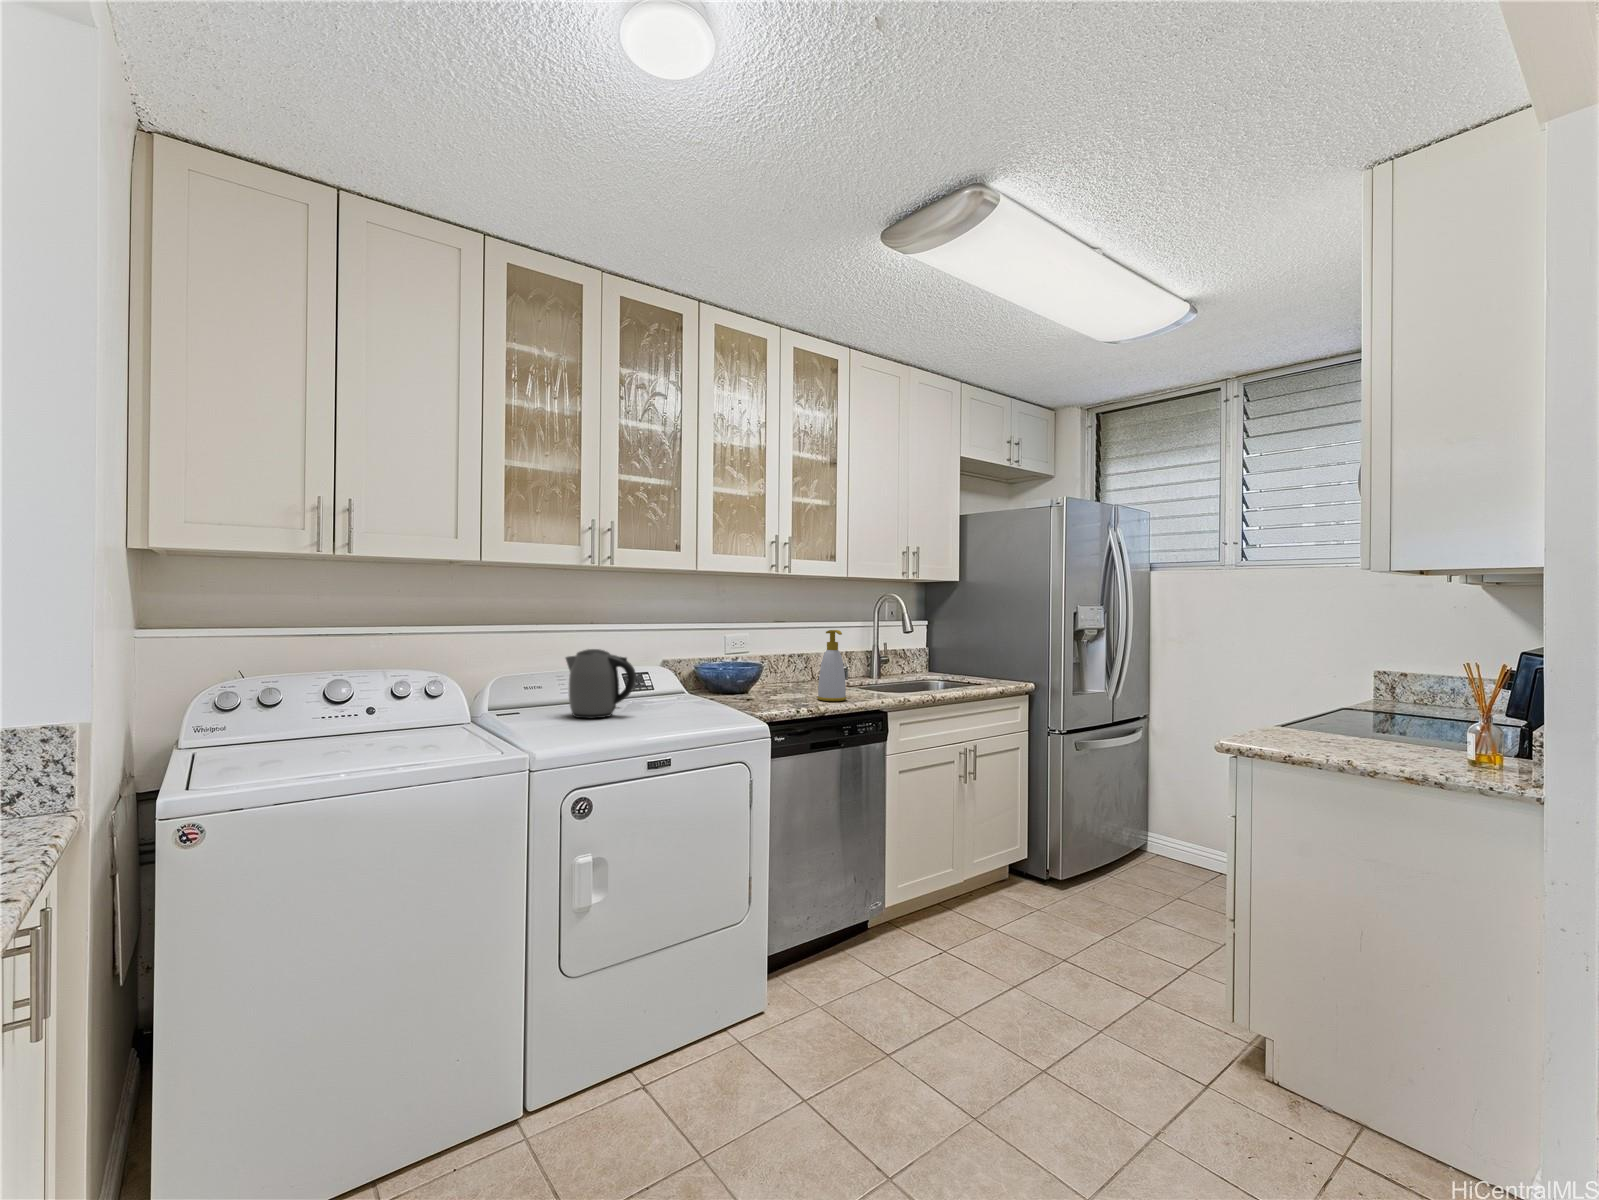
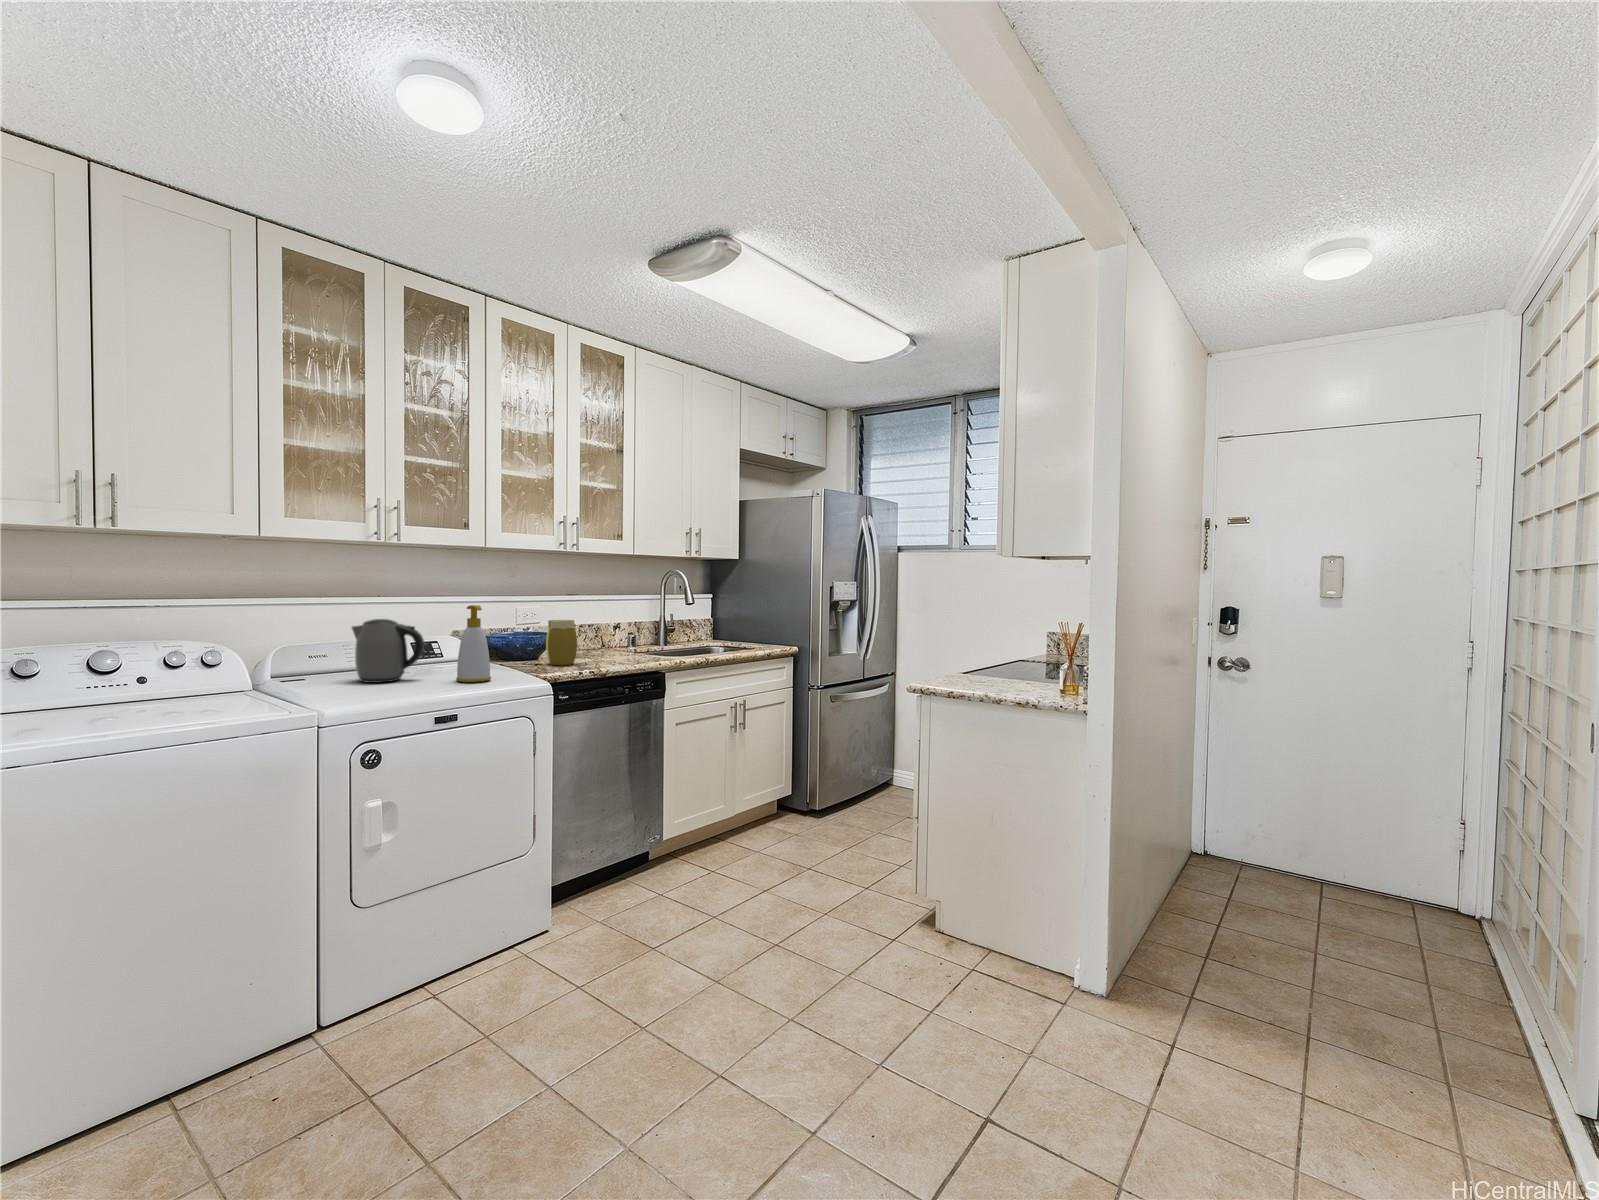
soap bottle: present [817,630,847,701] -> present [456,605,491,682]
jar: none [757,650,791,702] -> present [546,620,577,665]

